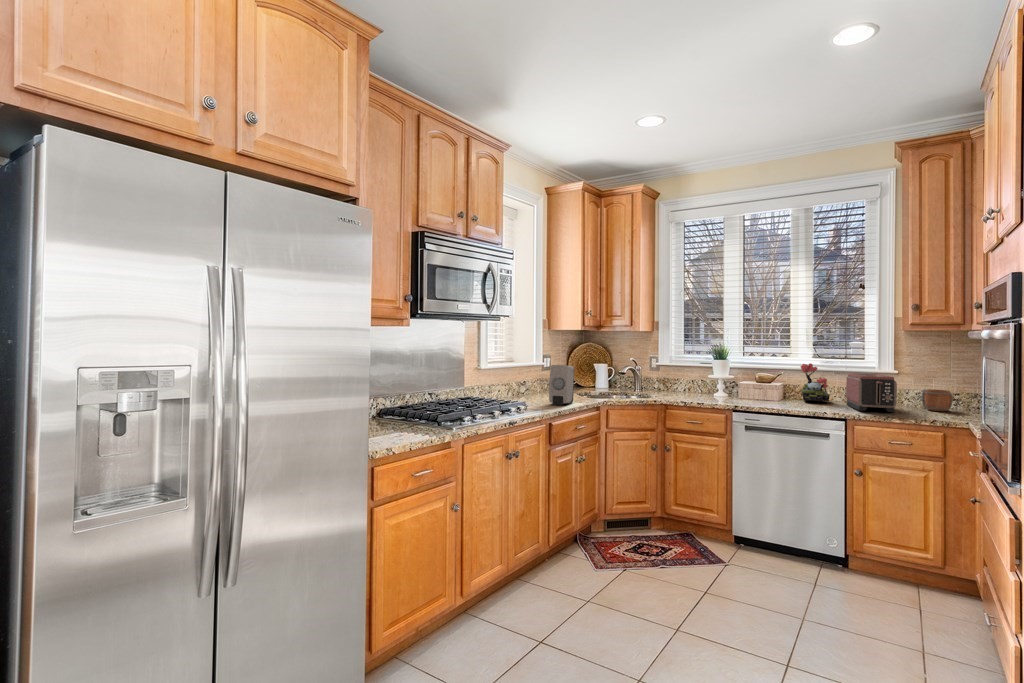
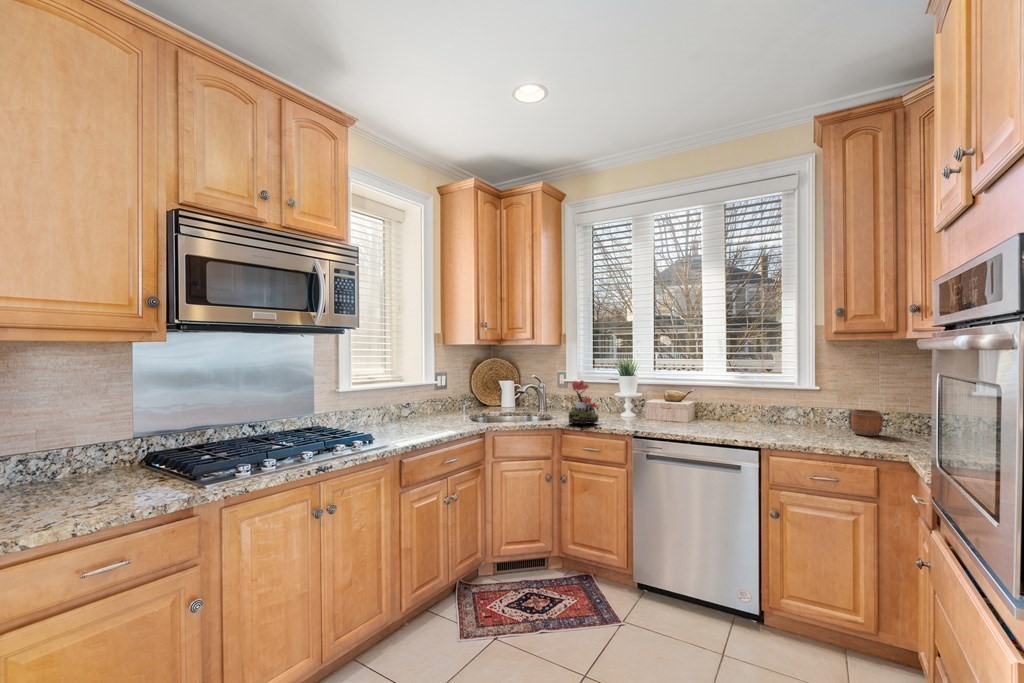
plant: present [801,363,830,401] -> present [569,380,599,424]
soap dispenser: present [549,365,574,405] -> none [416,385,451,433]
toaster: present [846,373,897,412] -> none [763,391,819,438]

